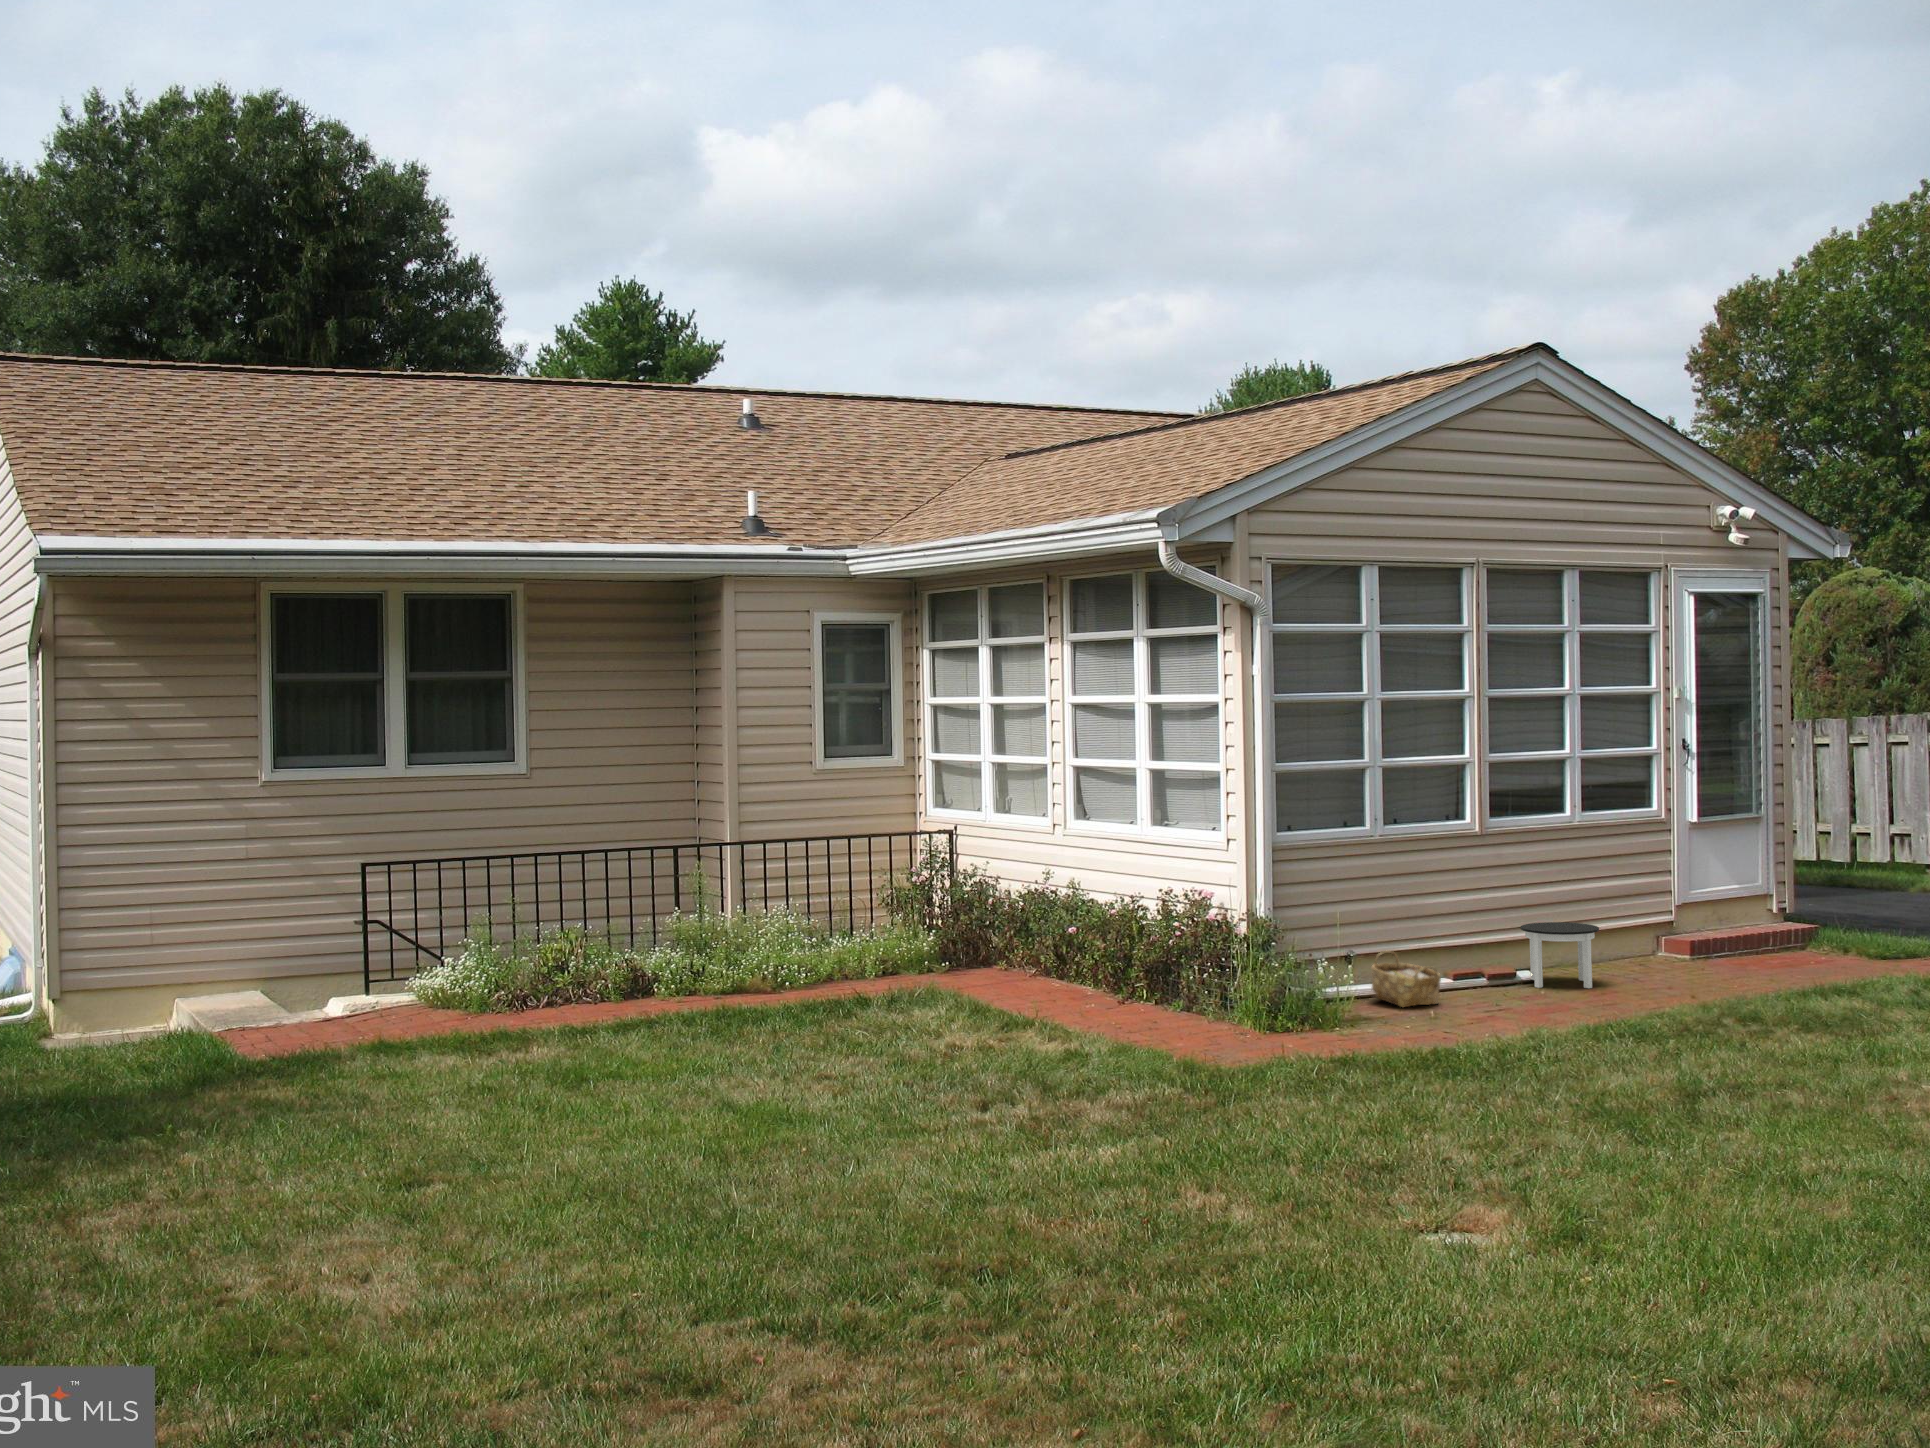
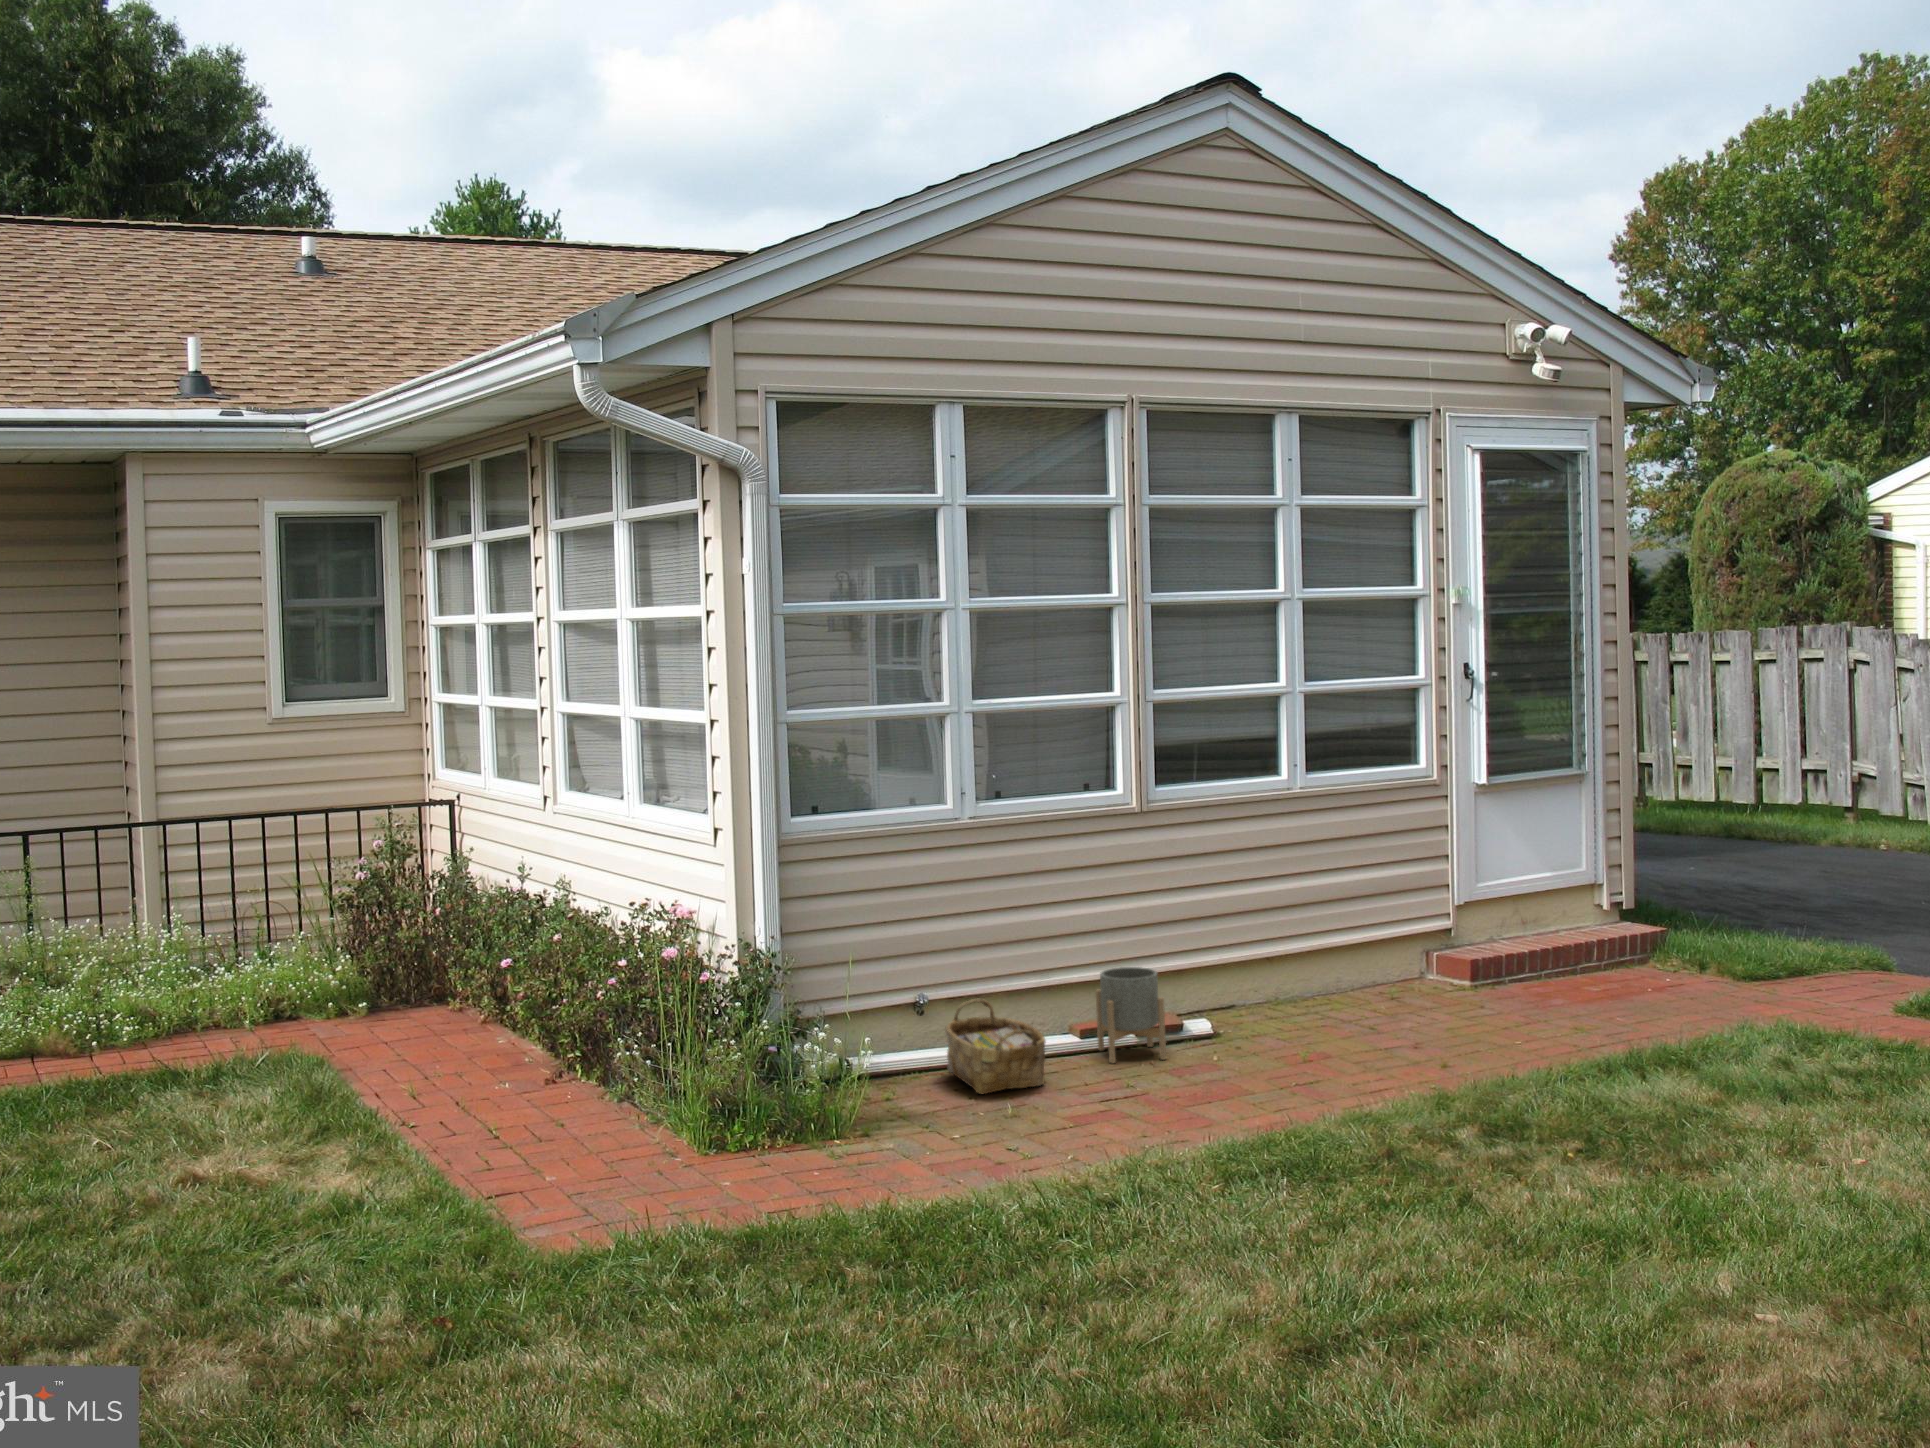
round table: present [1521,922,1599,988] -> none [1199,941,1314,1048]
planter: none [1457,935,1508,995] -> present [1096,967,1166,1063]

